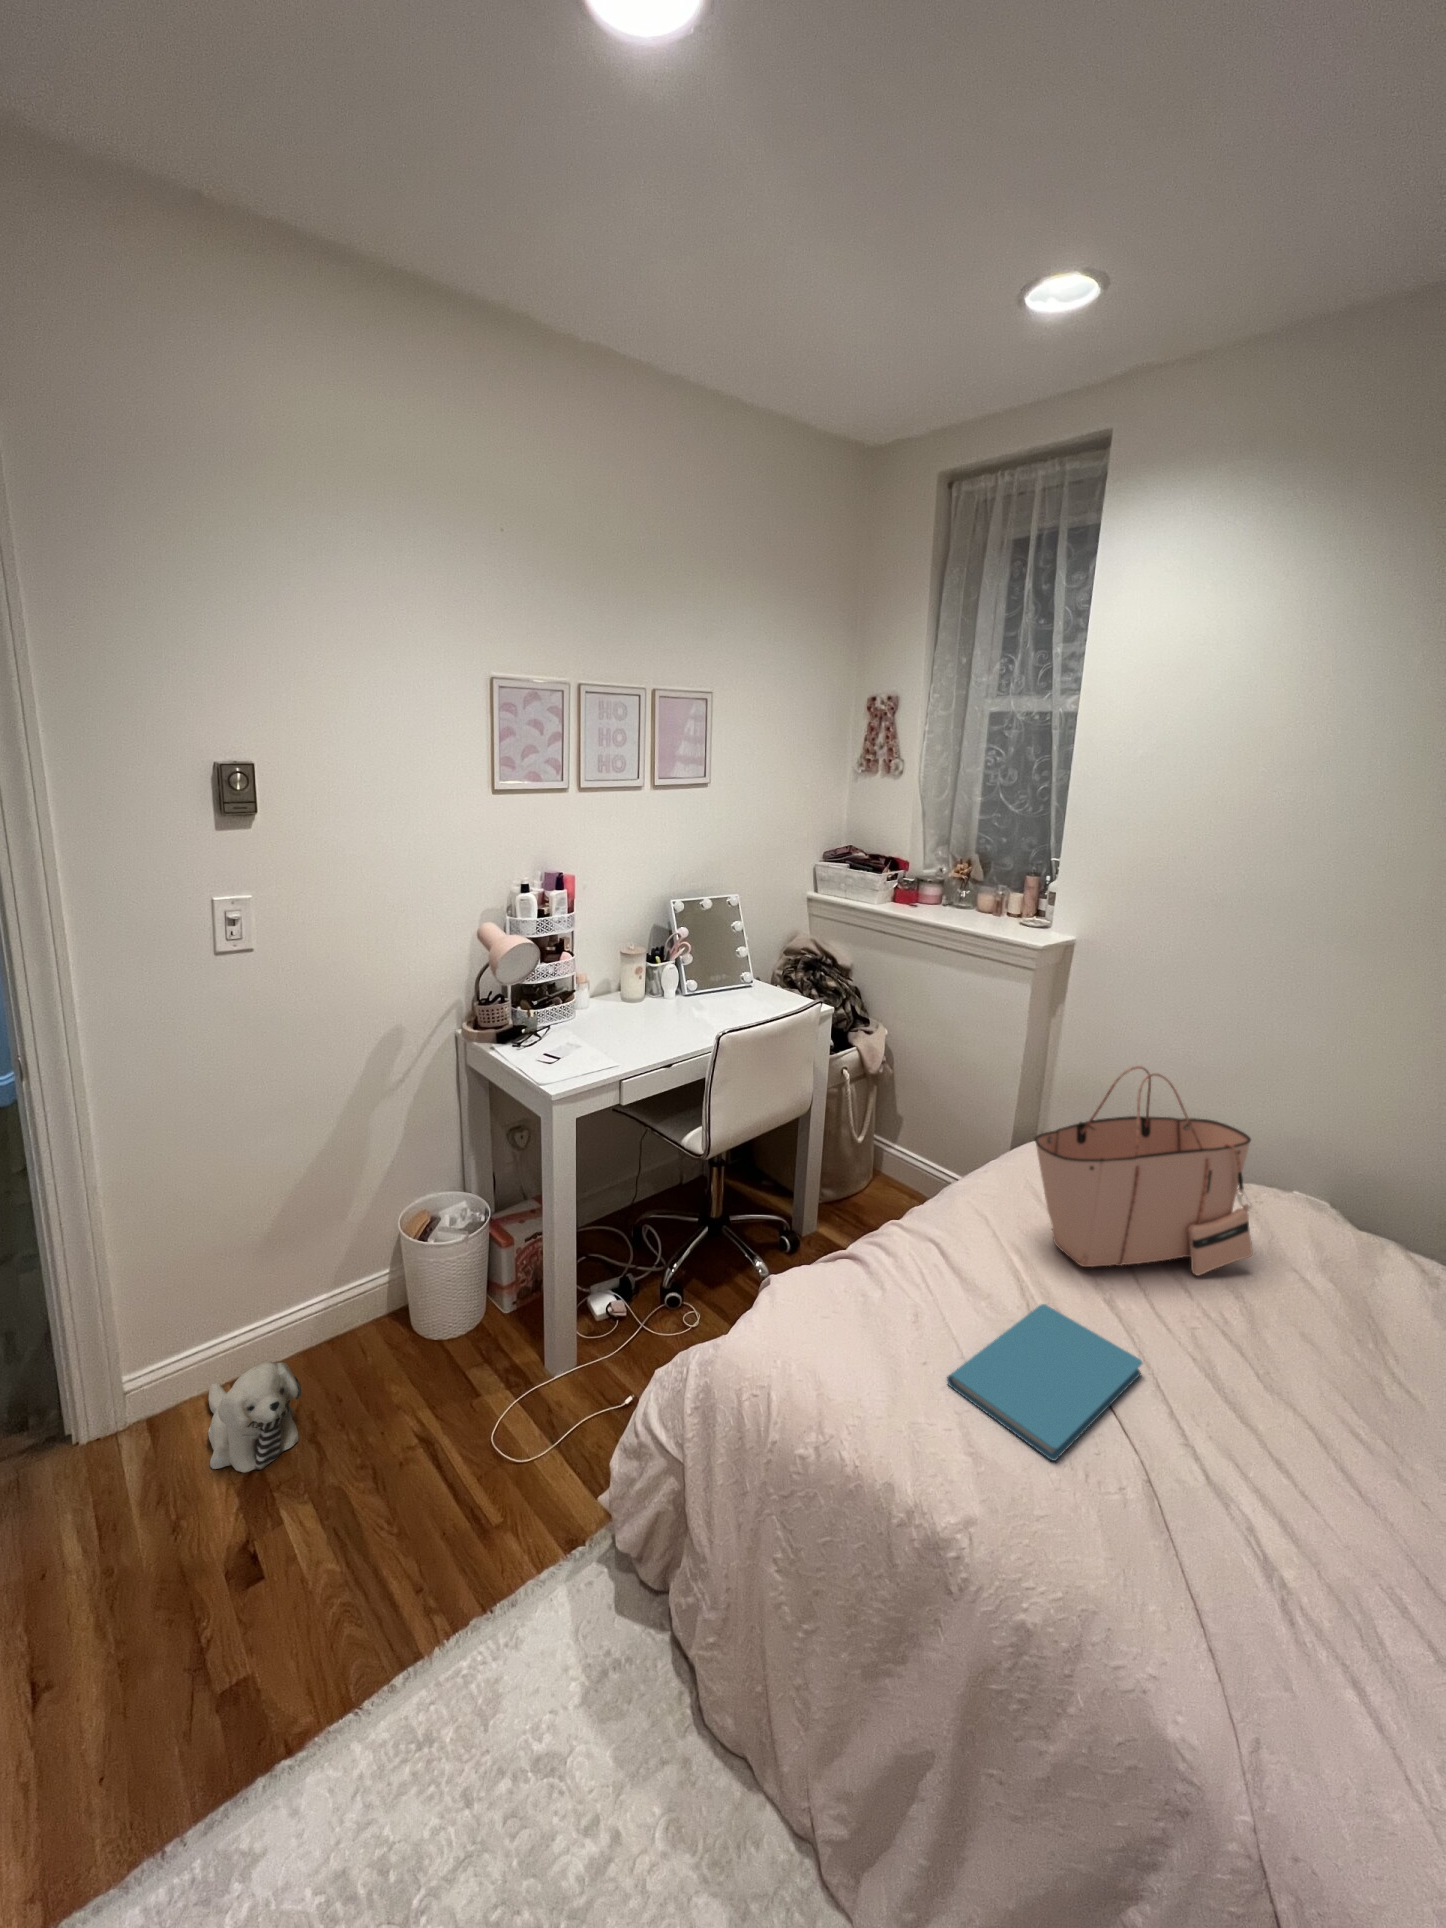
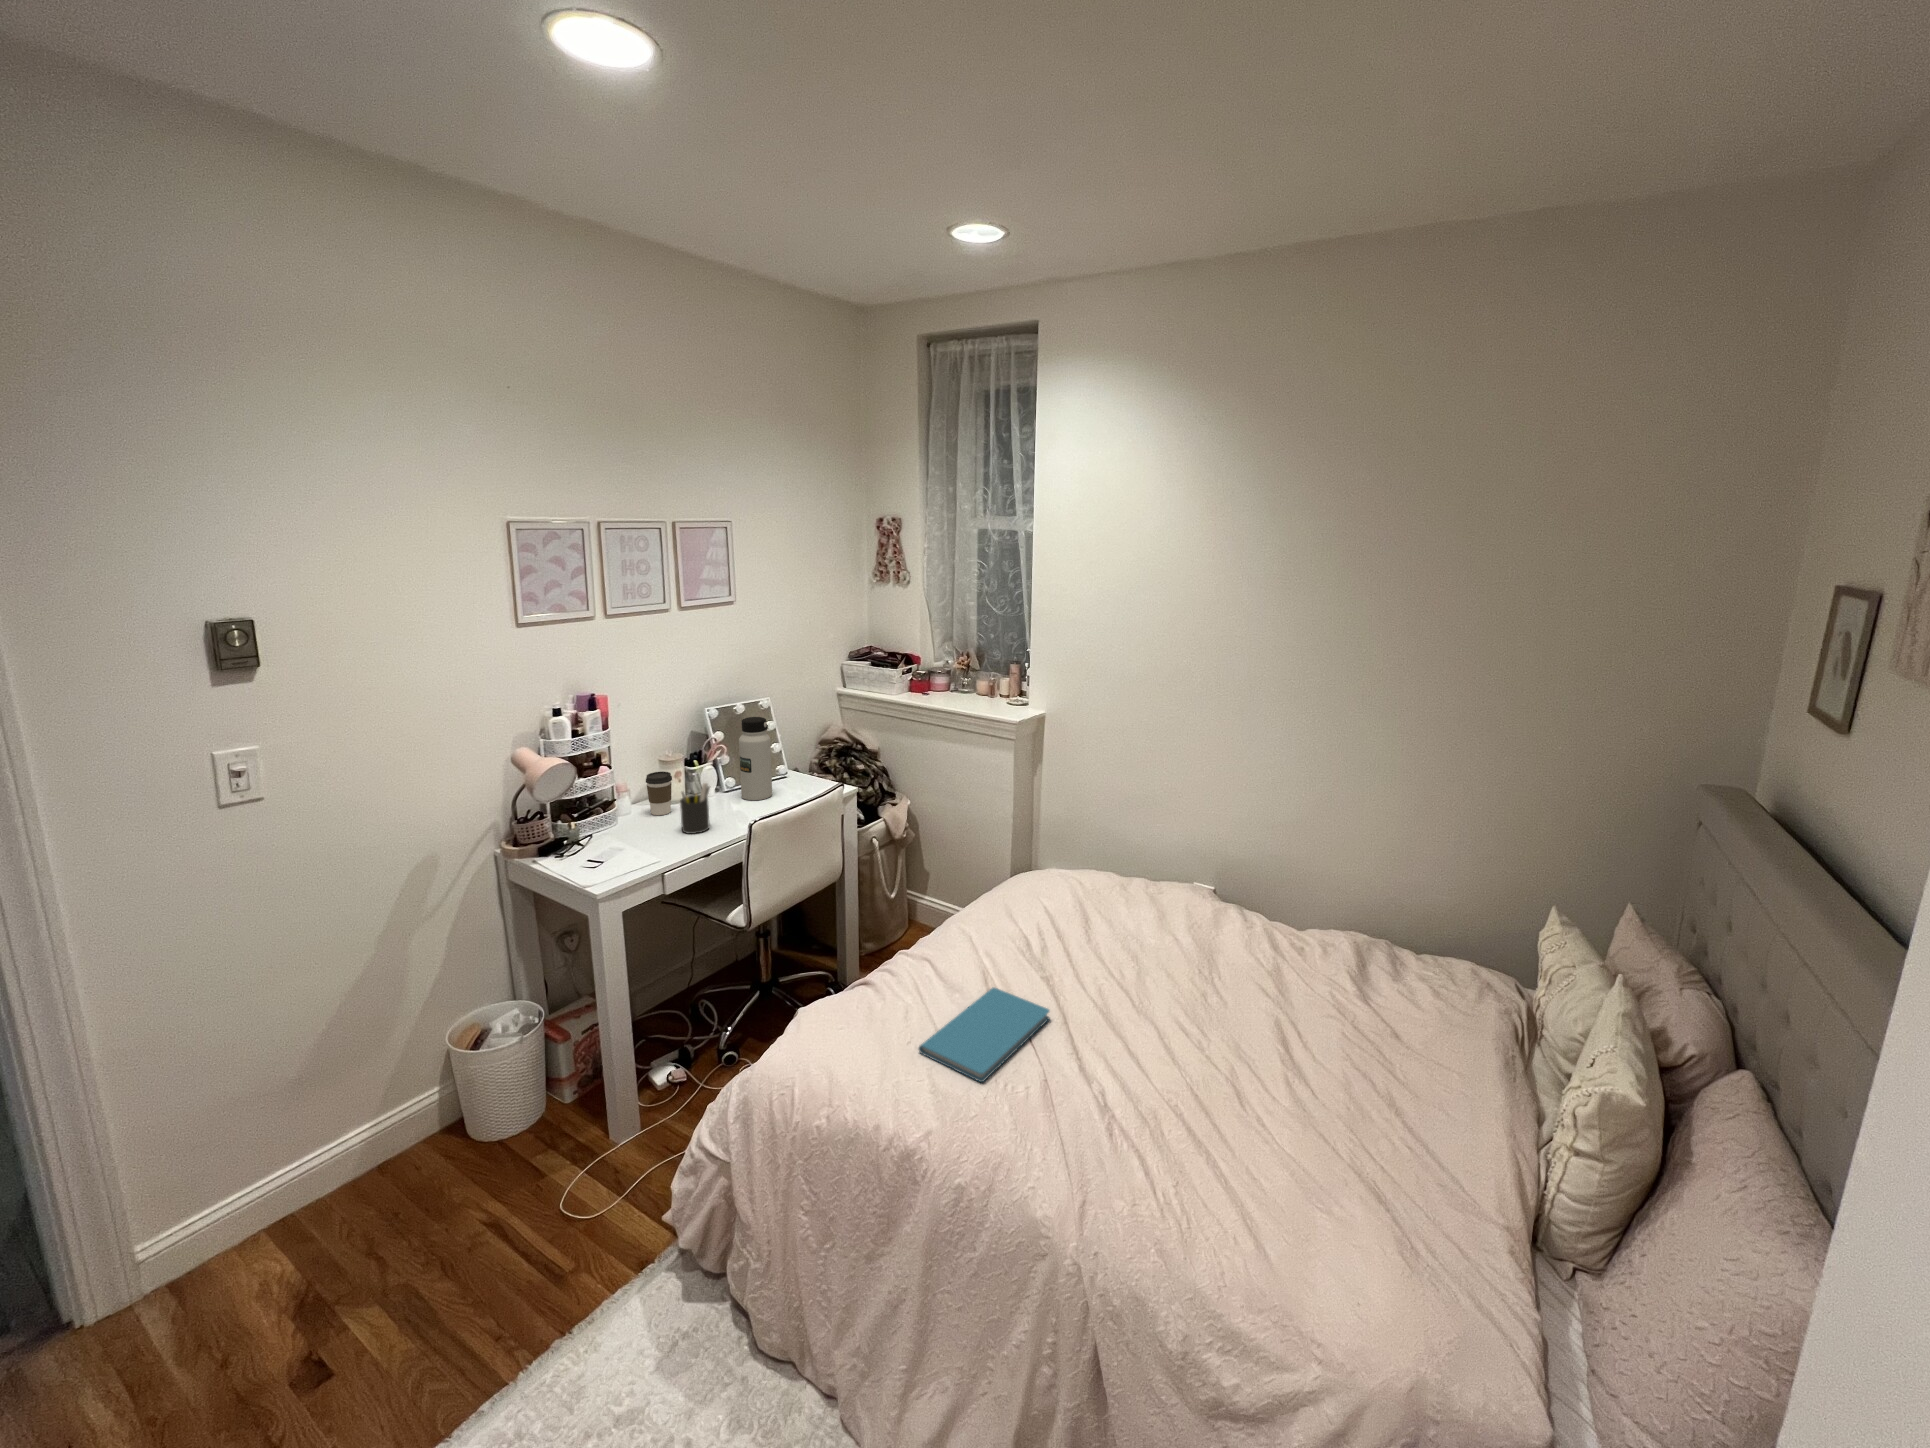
water bottle: none [702,914,739,1008] -> present [739,717,772,800]
coffee cup: none [606,965,633,1013] -> present [646,771,672,815]
pen holder: none [641,981,675,1038] -> present [680,783,710,834]
tote bag: present [1035,1066,1253,1275] -> none [990,810,1136,958]
plush toy: present [208,1362,301,1473] -> none [240,1190,354,1306]

